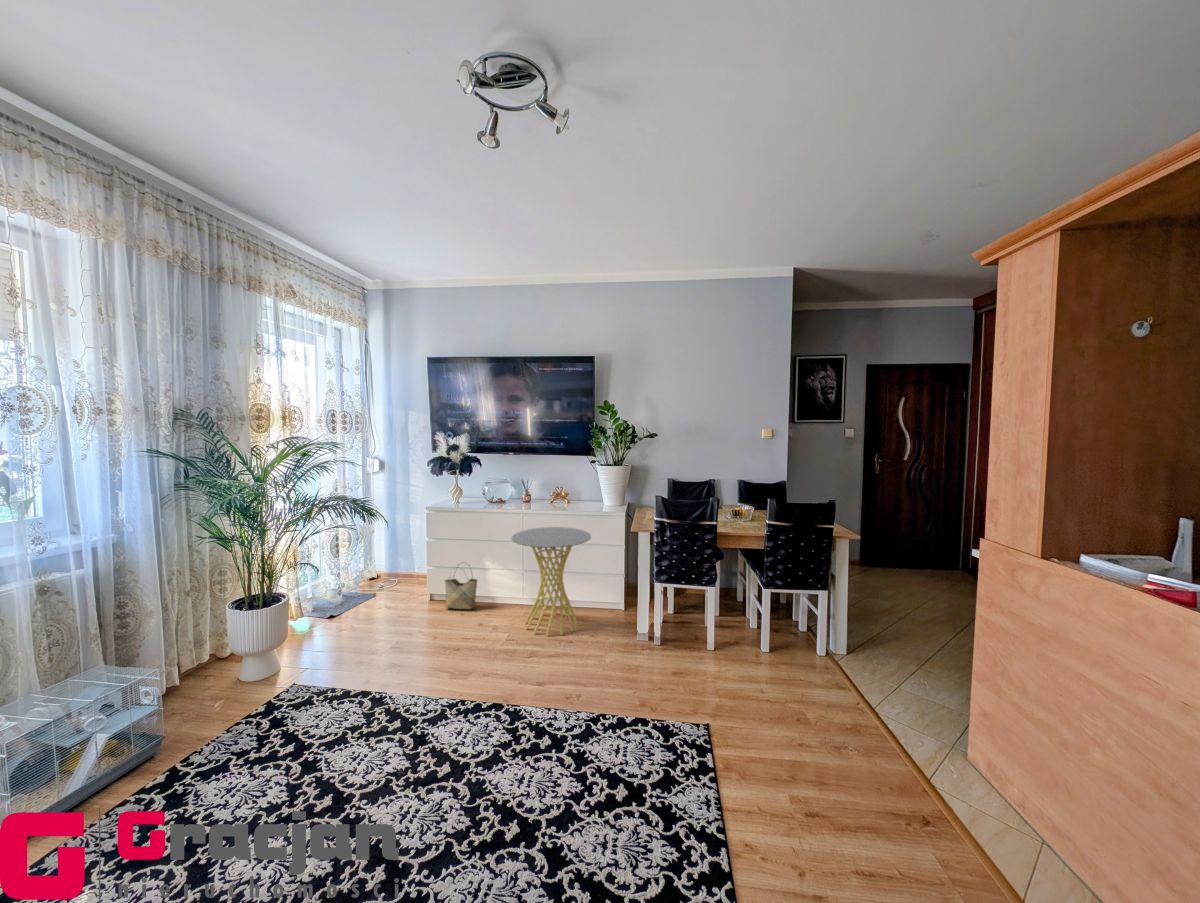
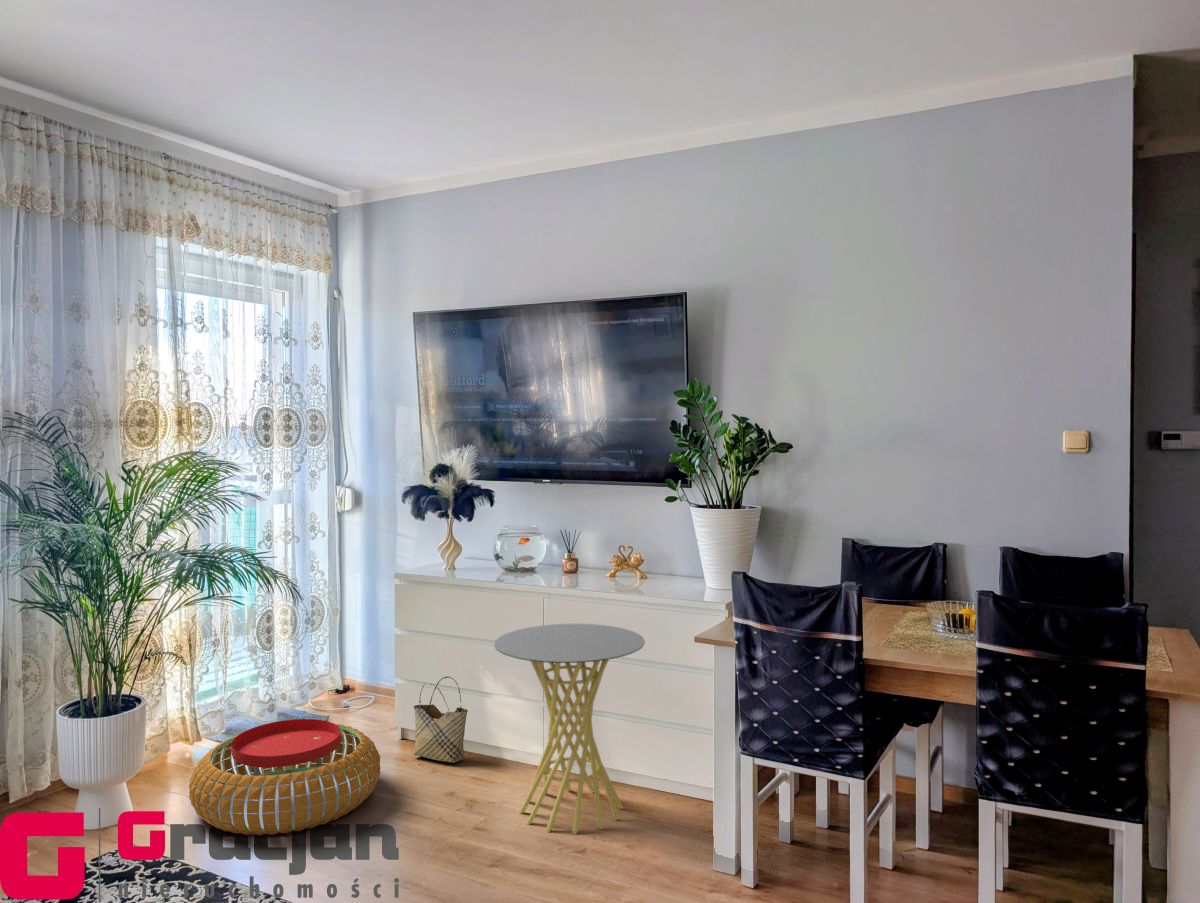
pouf: none [322,595,441,667] -> present [189,719,380,835]

